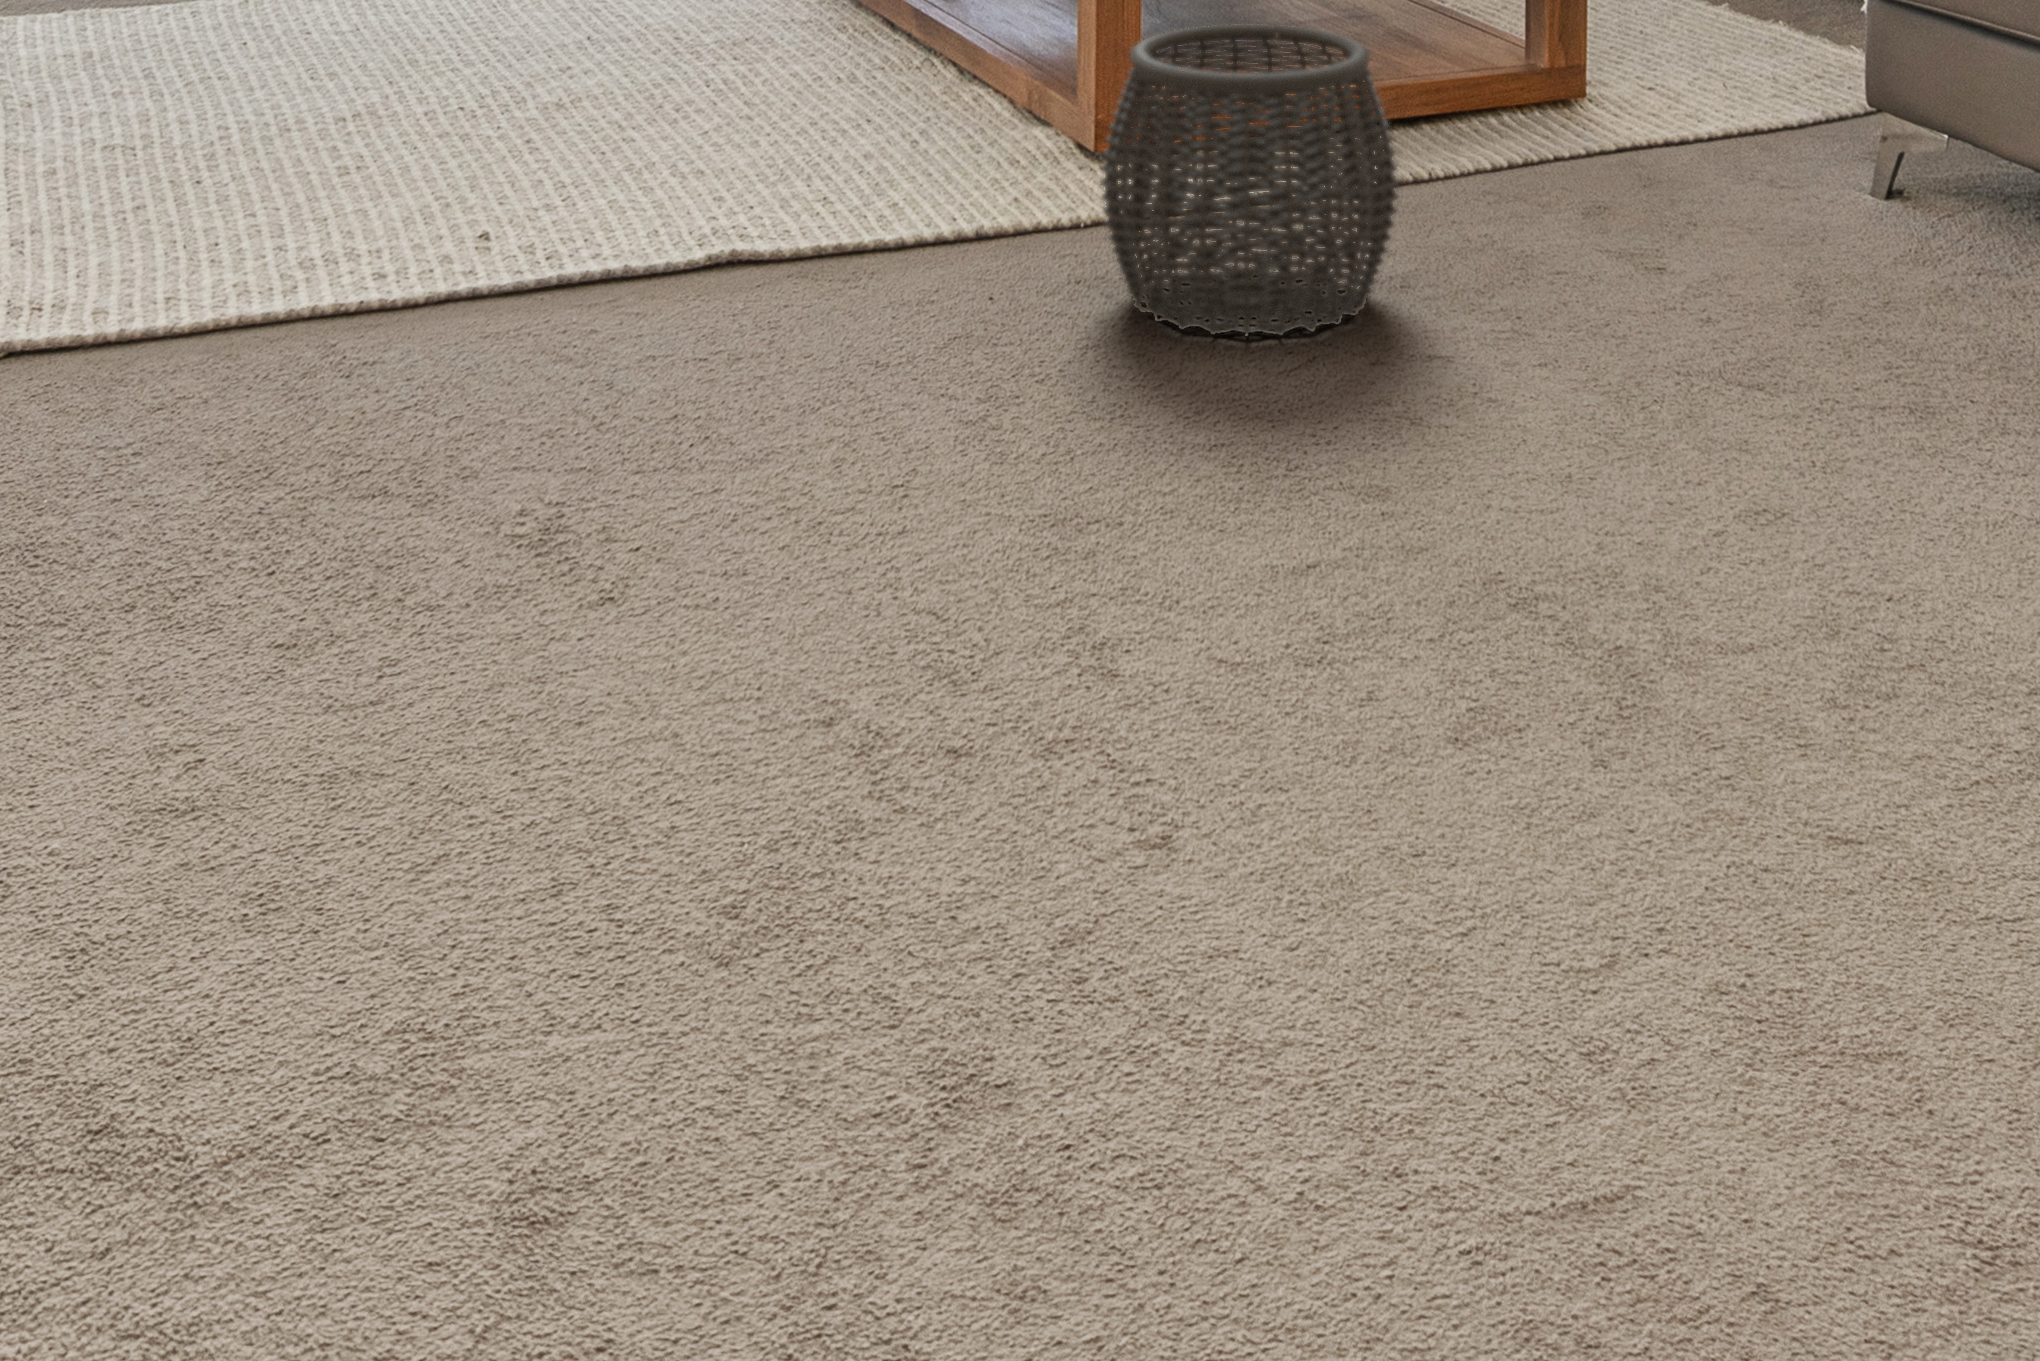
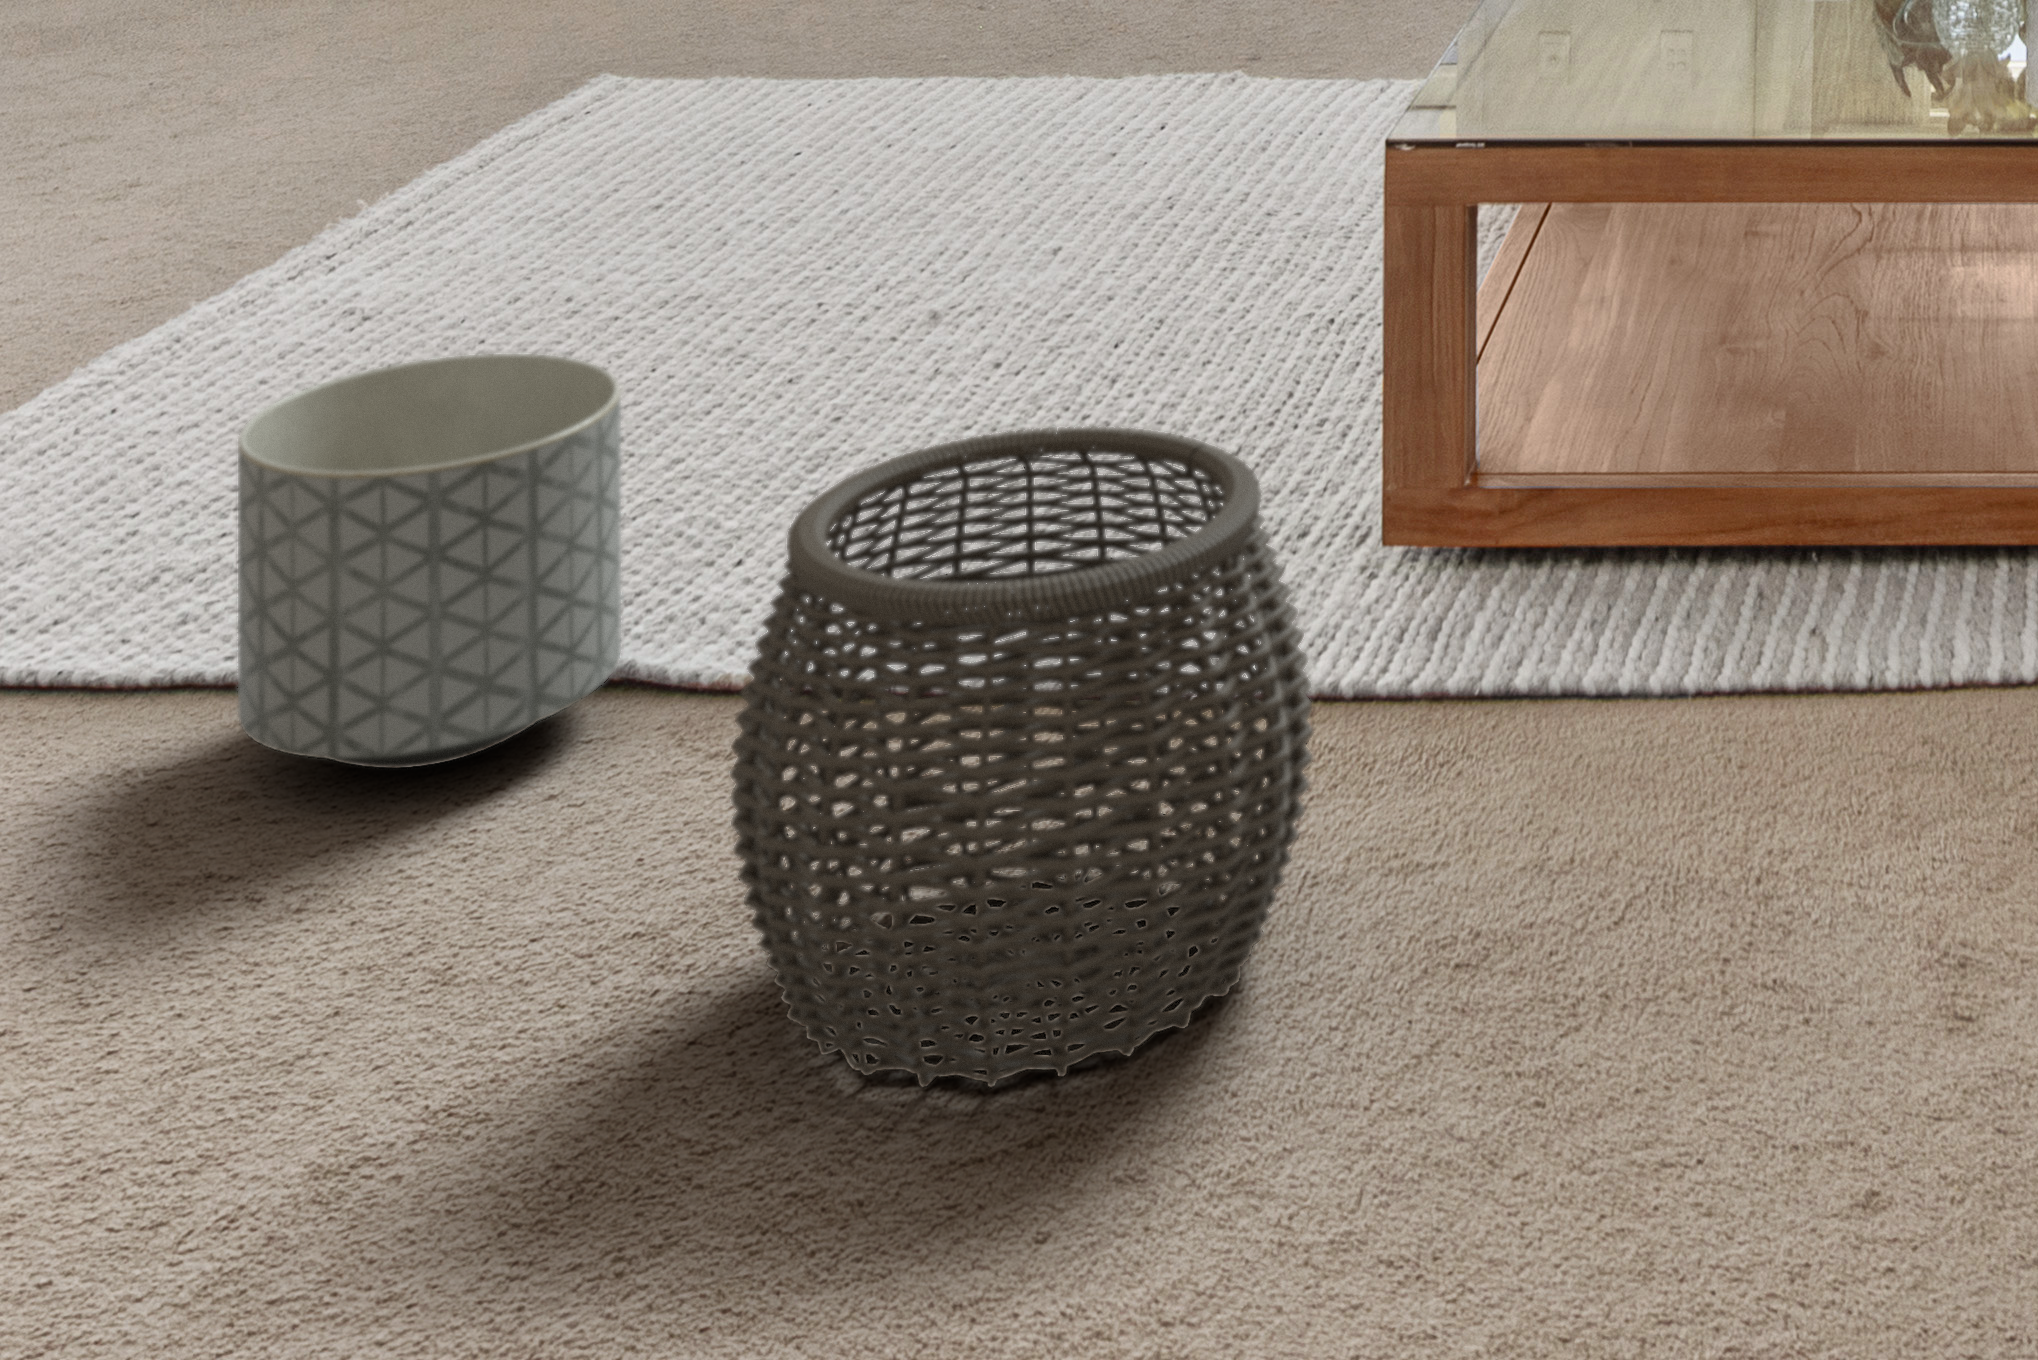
planter: none [630,59,839,293] -> present [238,354,621,768]

